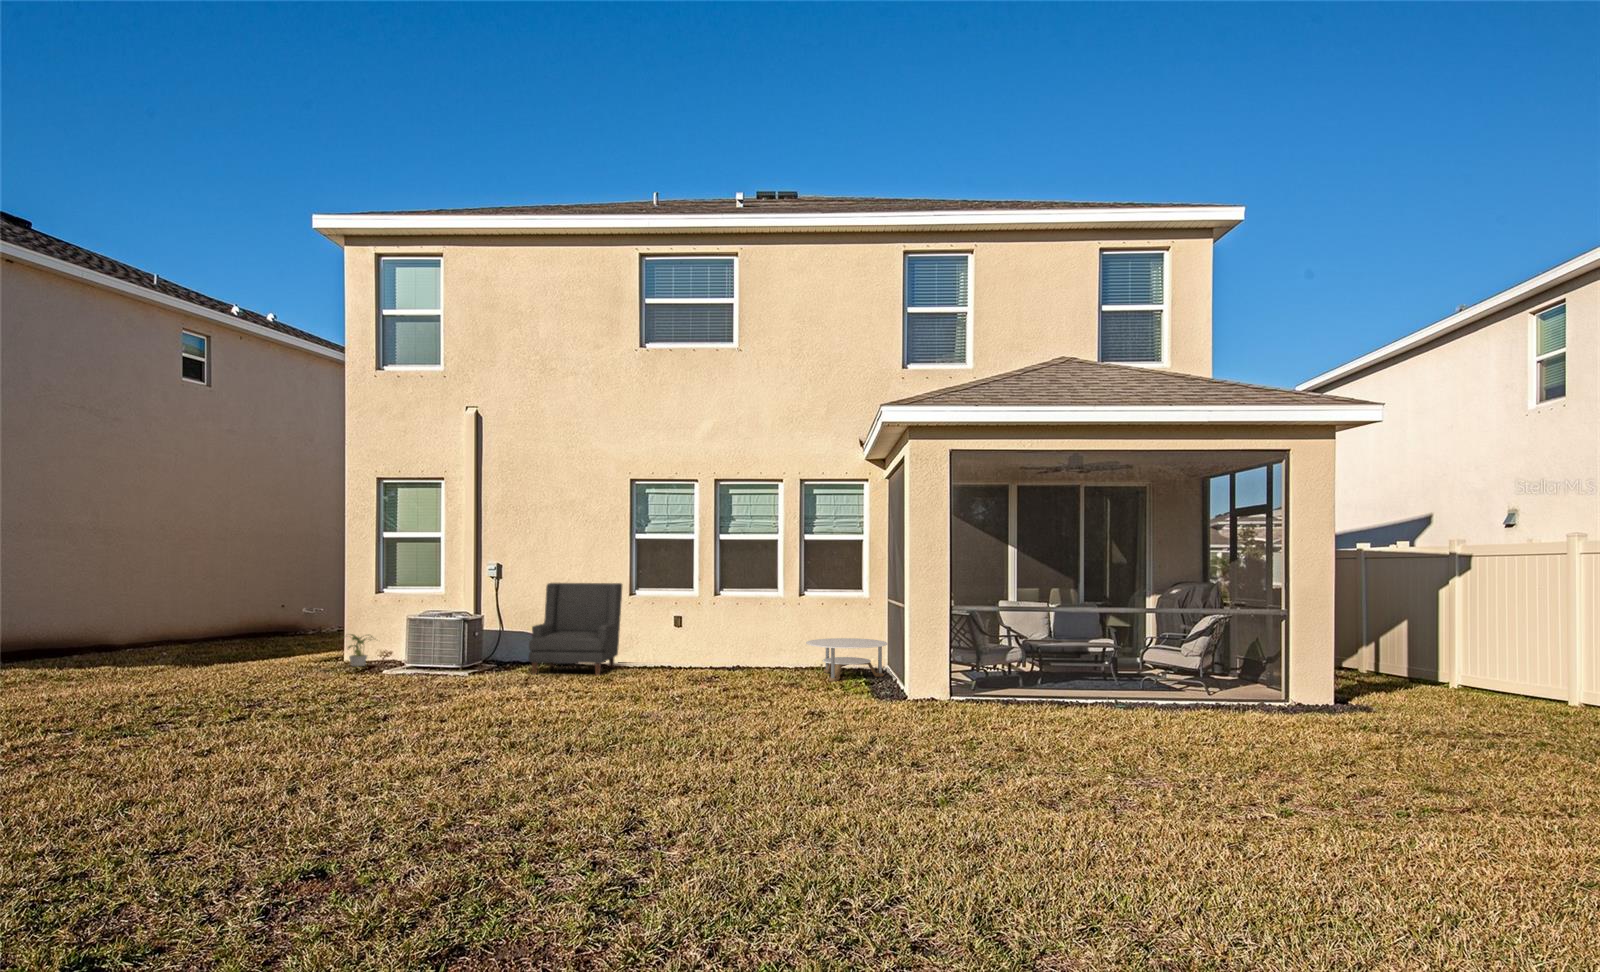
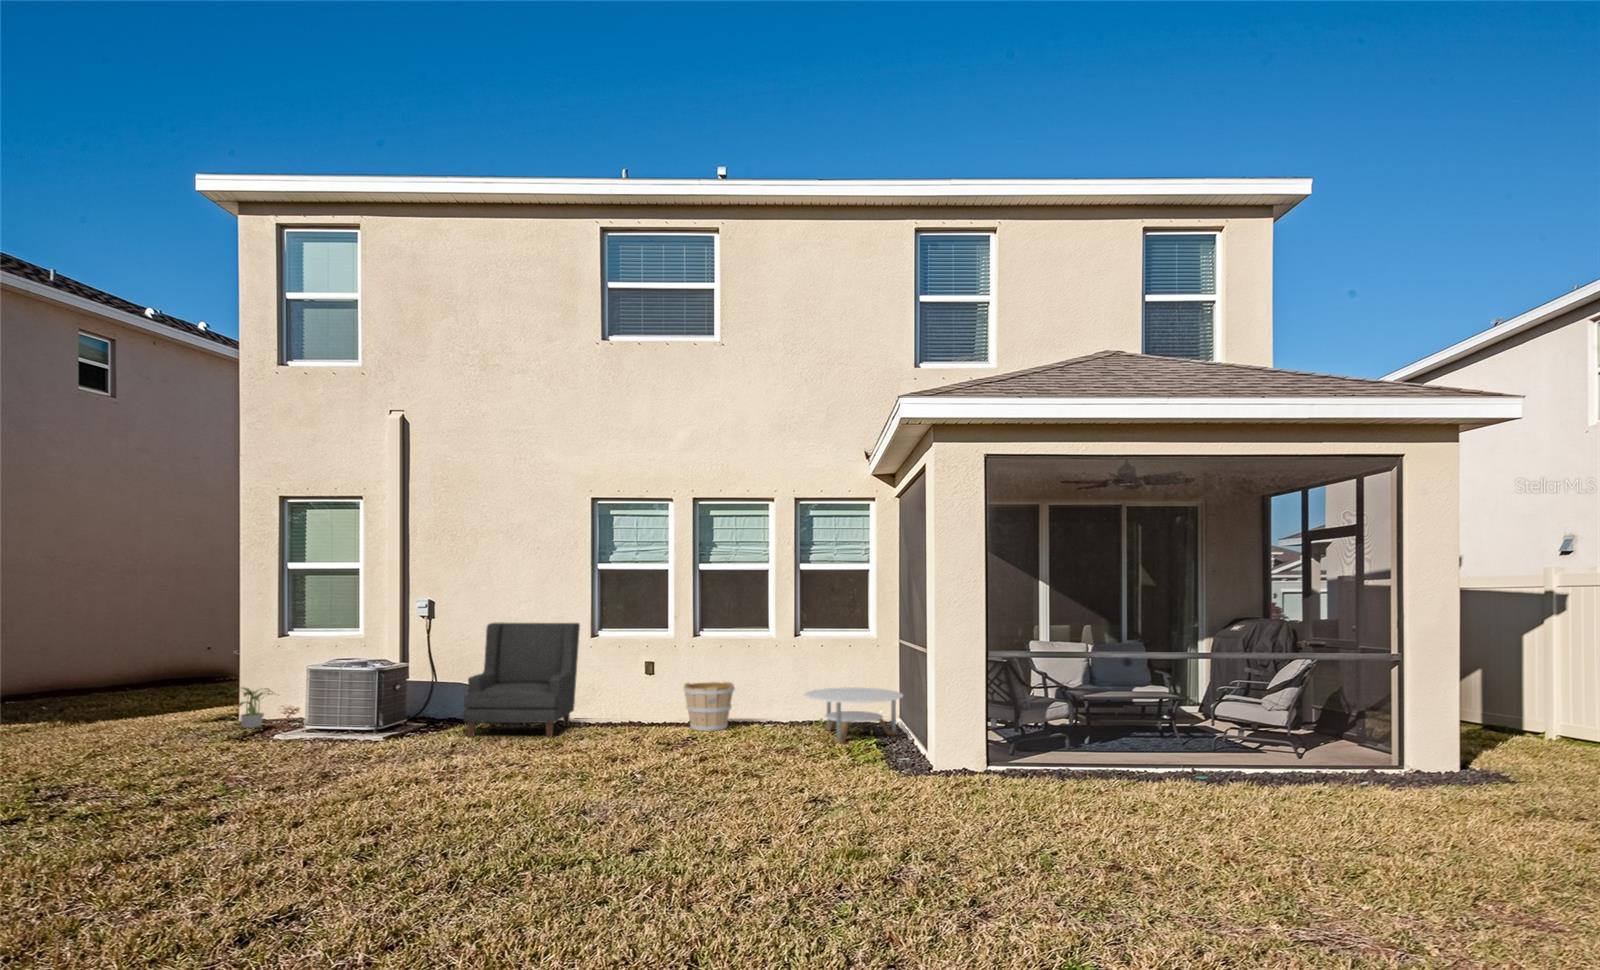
wooden bucket: none [707,632,750,673] -> present [684,682,735,731]

